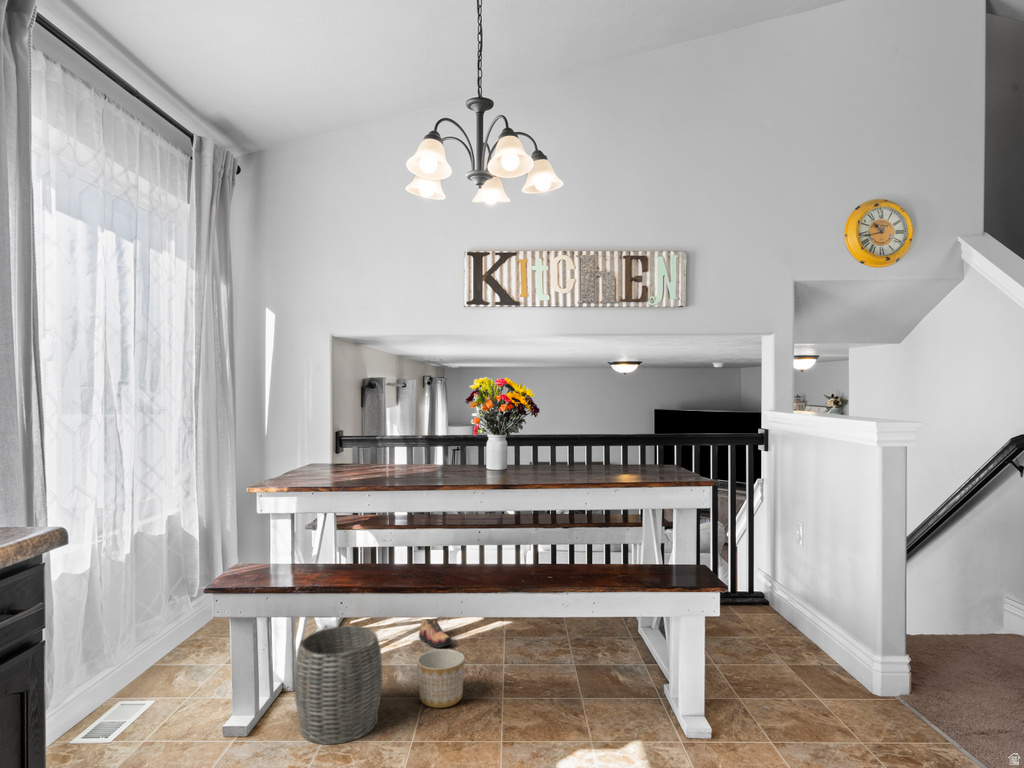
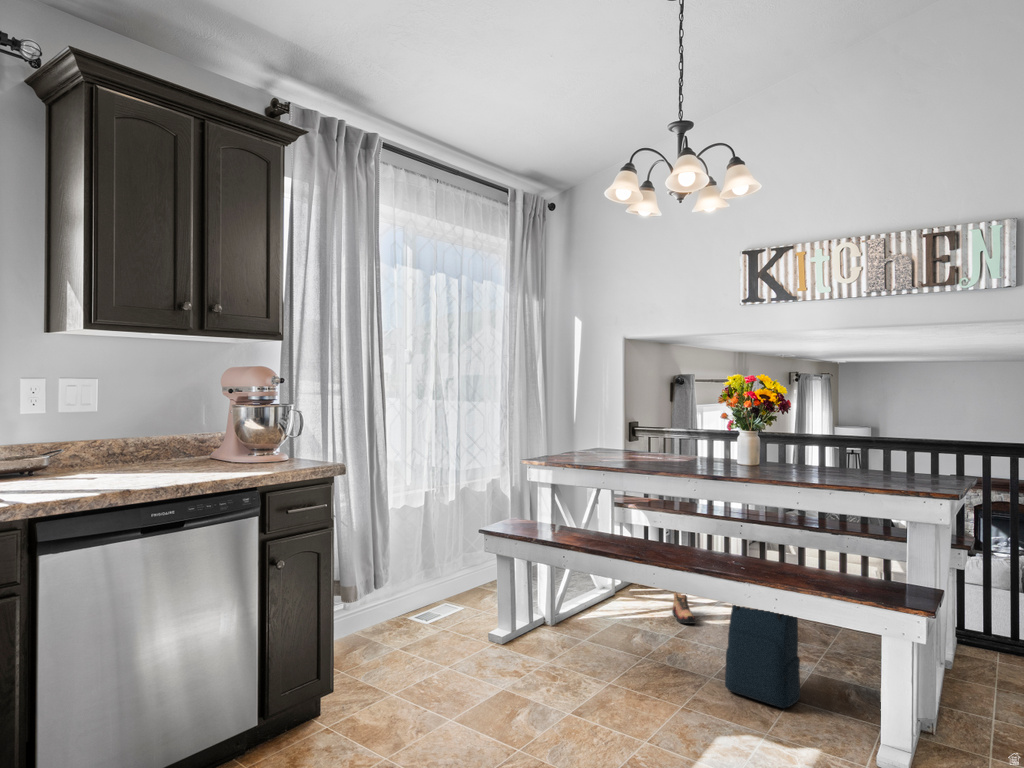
backpack: none [533,587,602,713] -> present [725,605,800,708]
woven basket: present [295,626,382,744] -> none [532,579,599,667]
planter: present [417,649,465,708] -> none [632,617,675,666]

